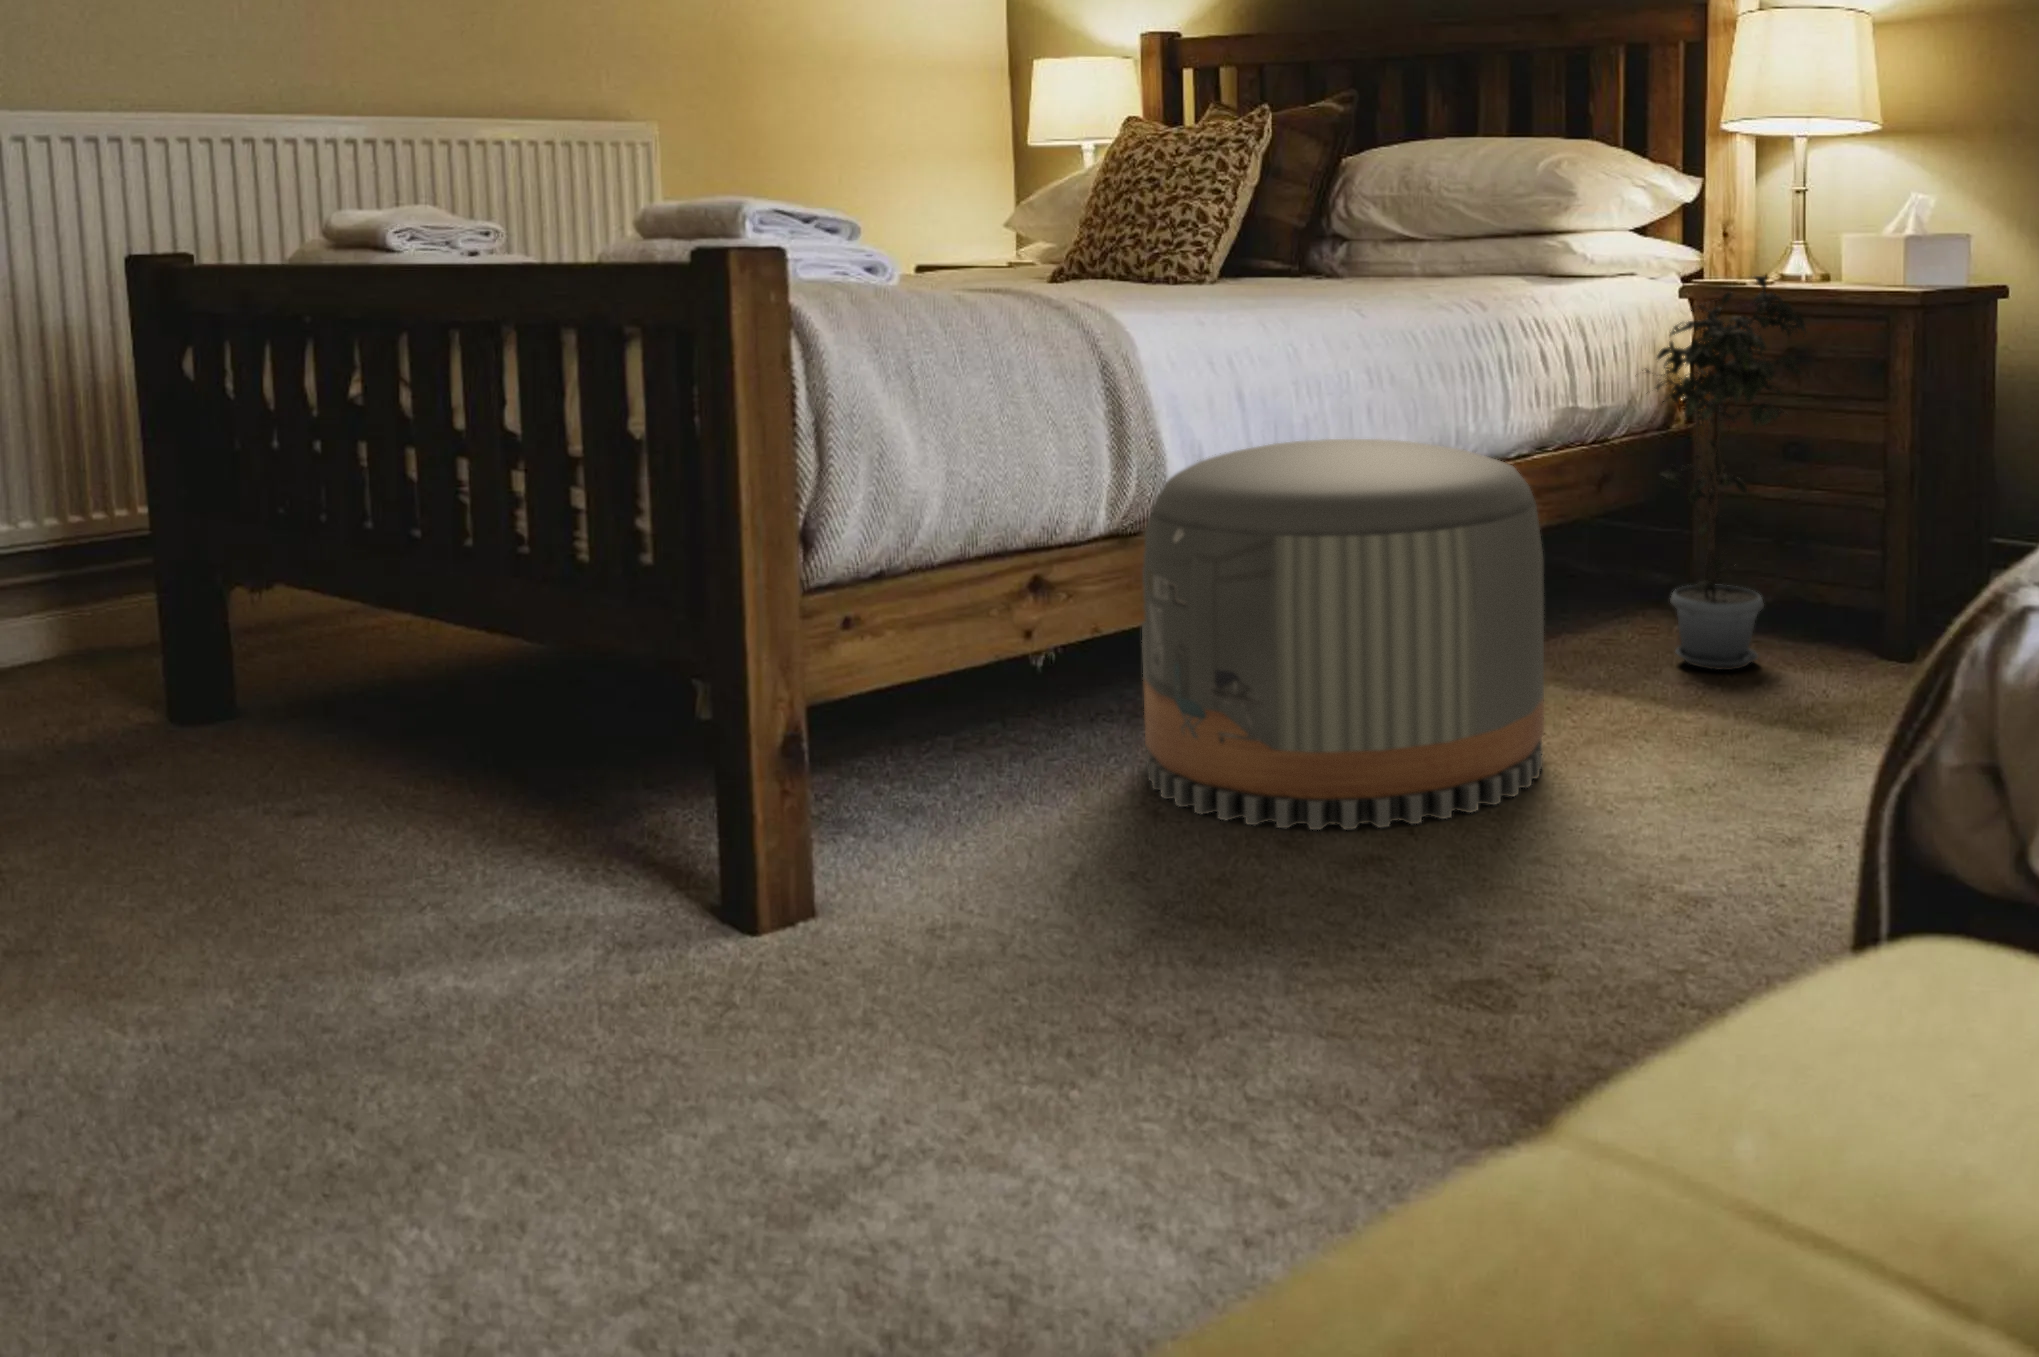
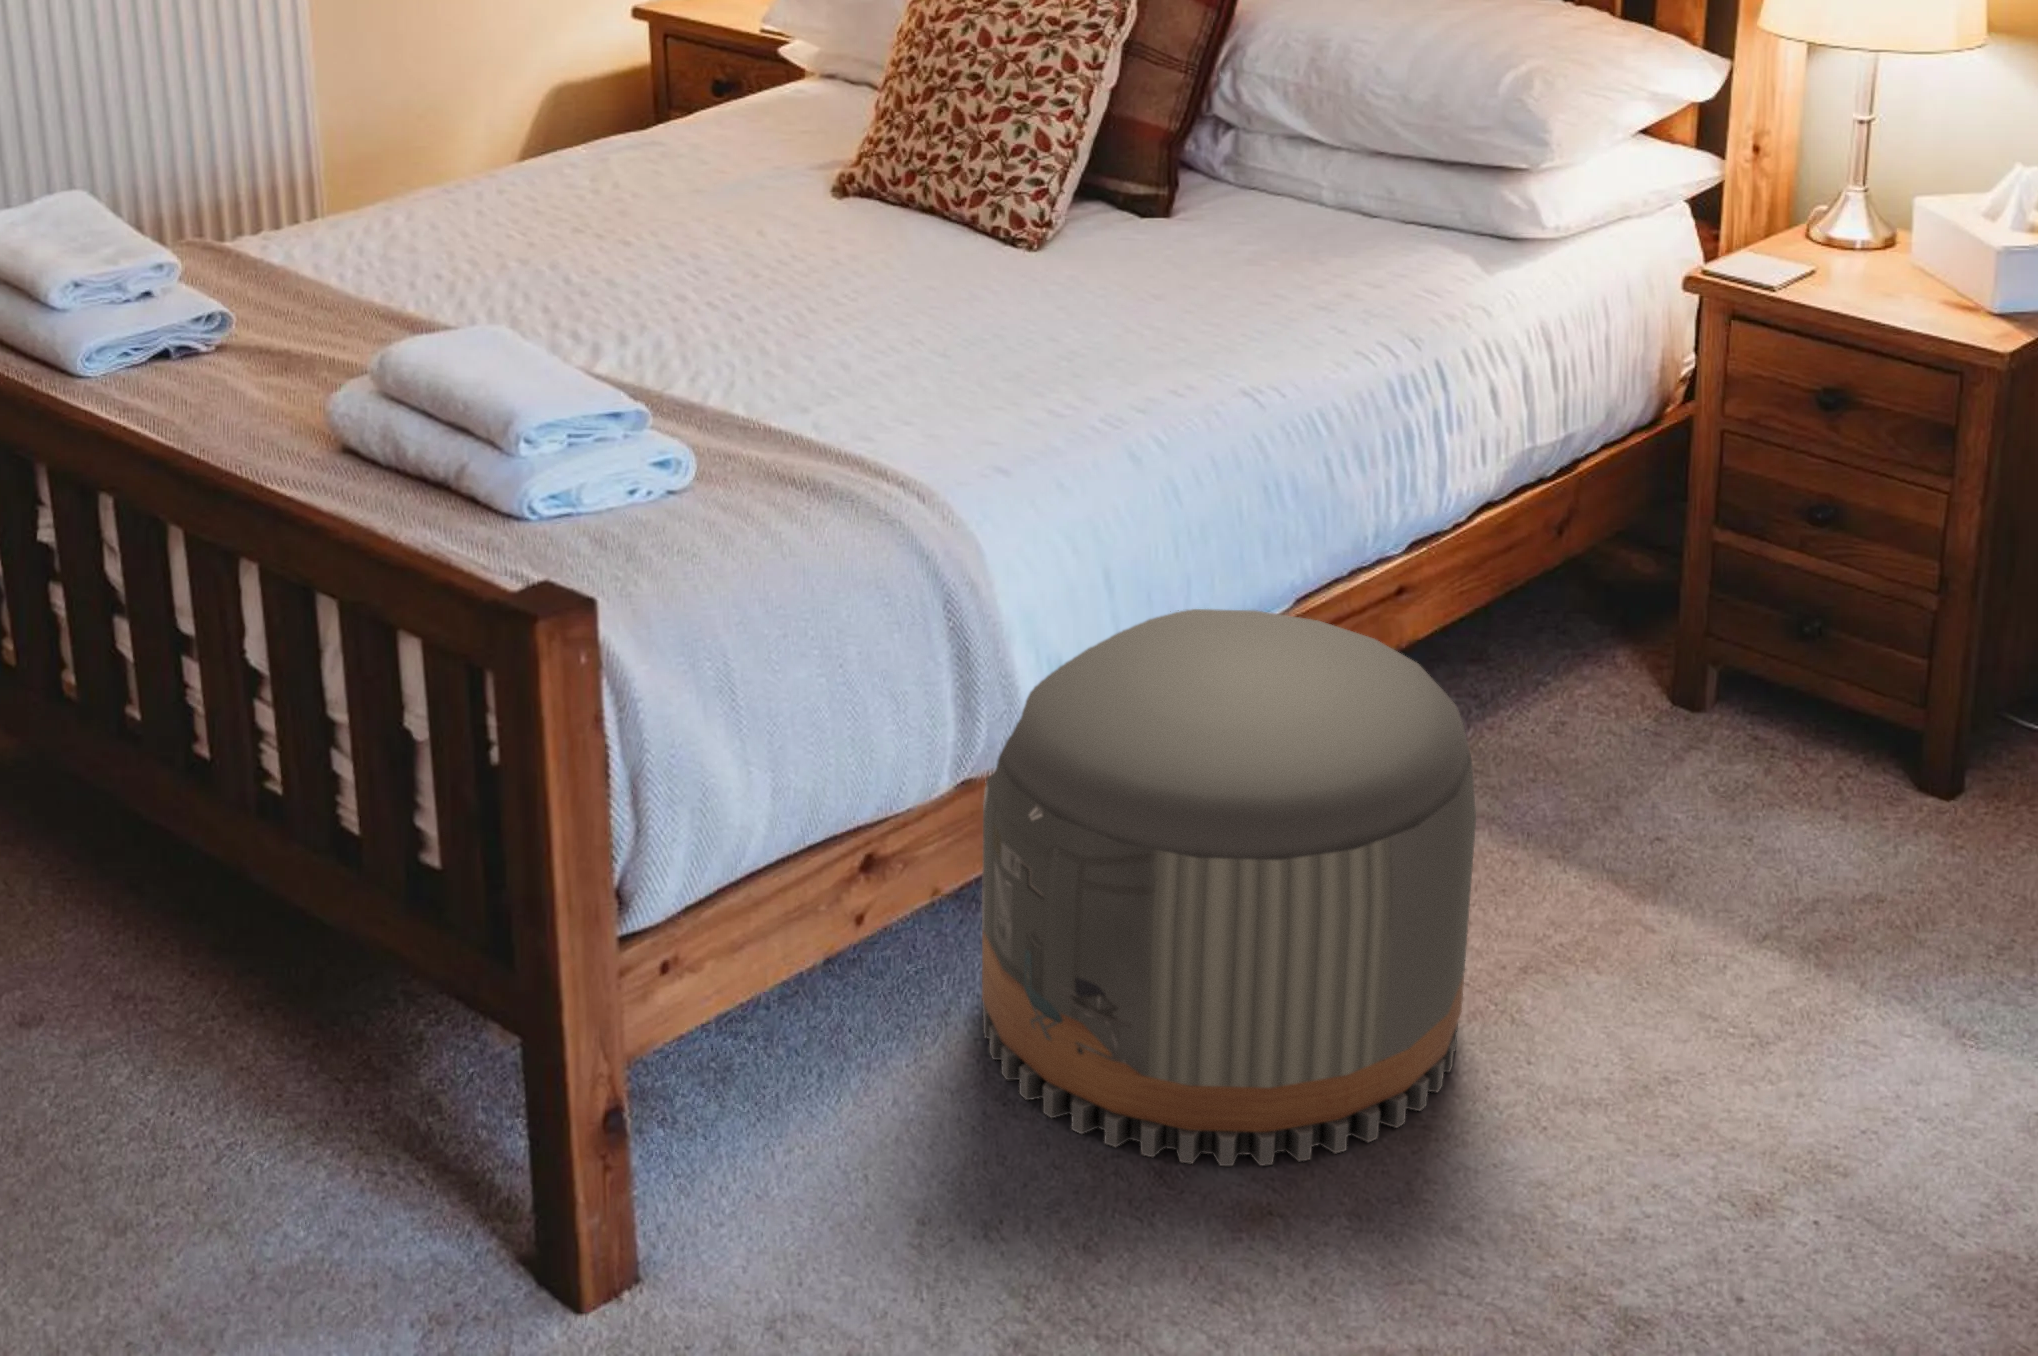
potted plant: present [1646,275,1806,670] -> none [1611,349,1847,834]

